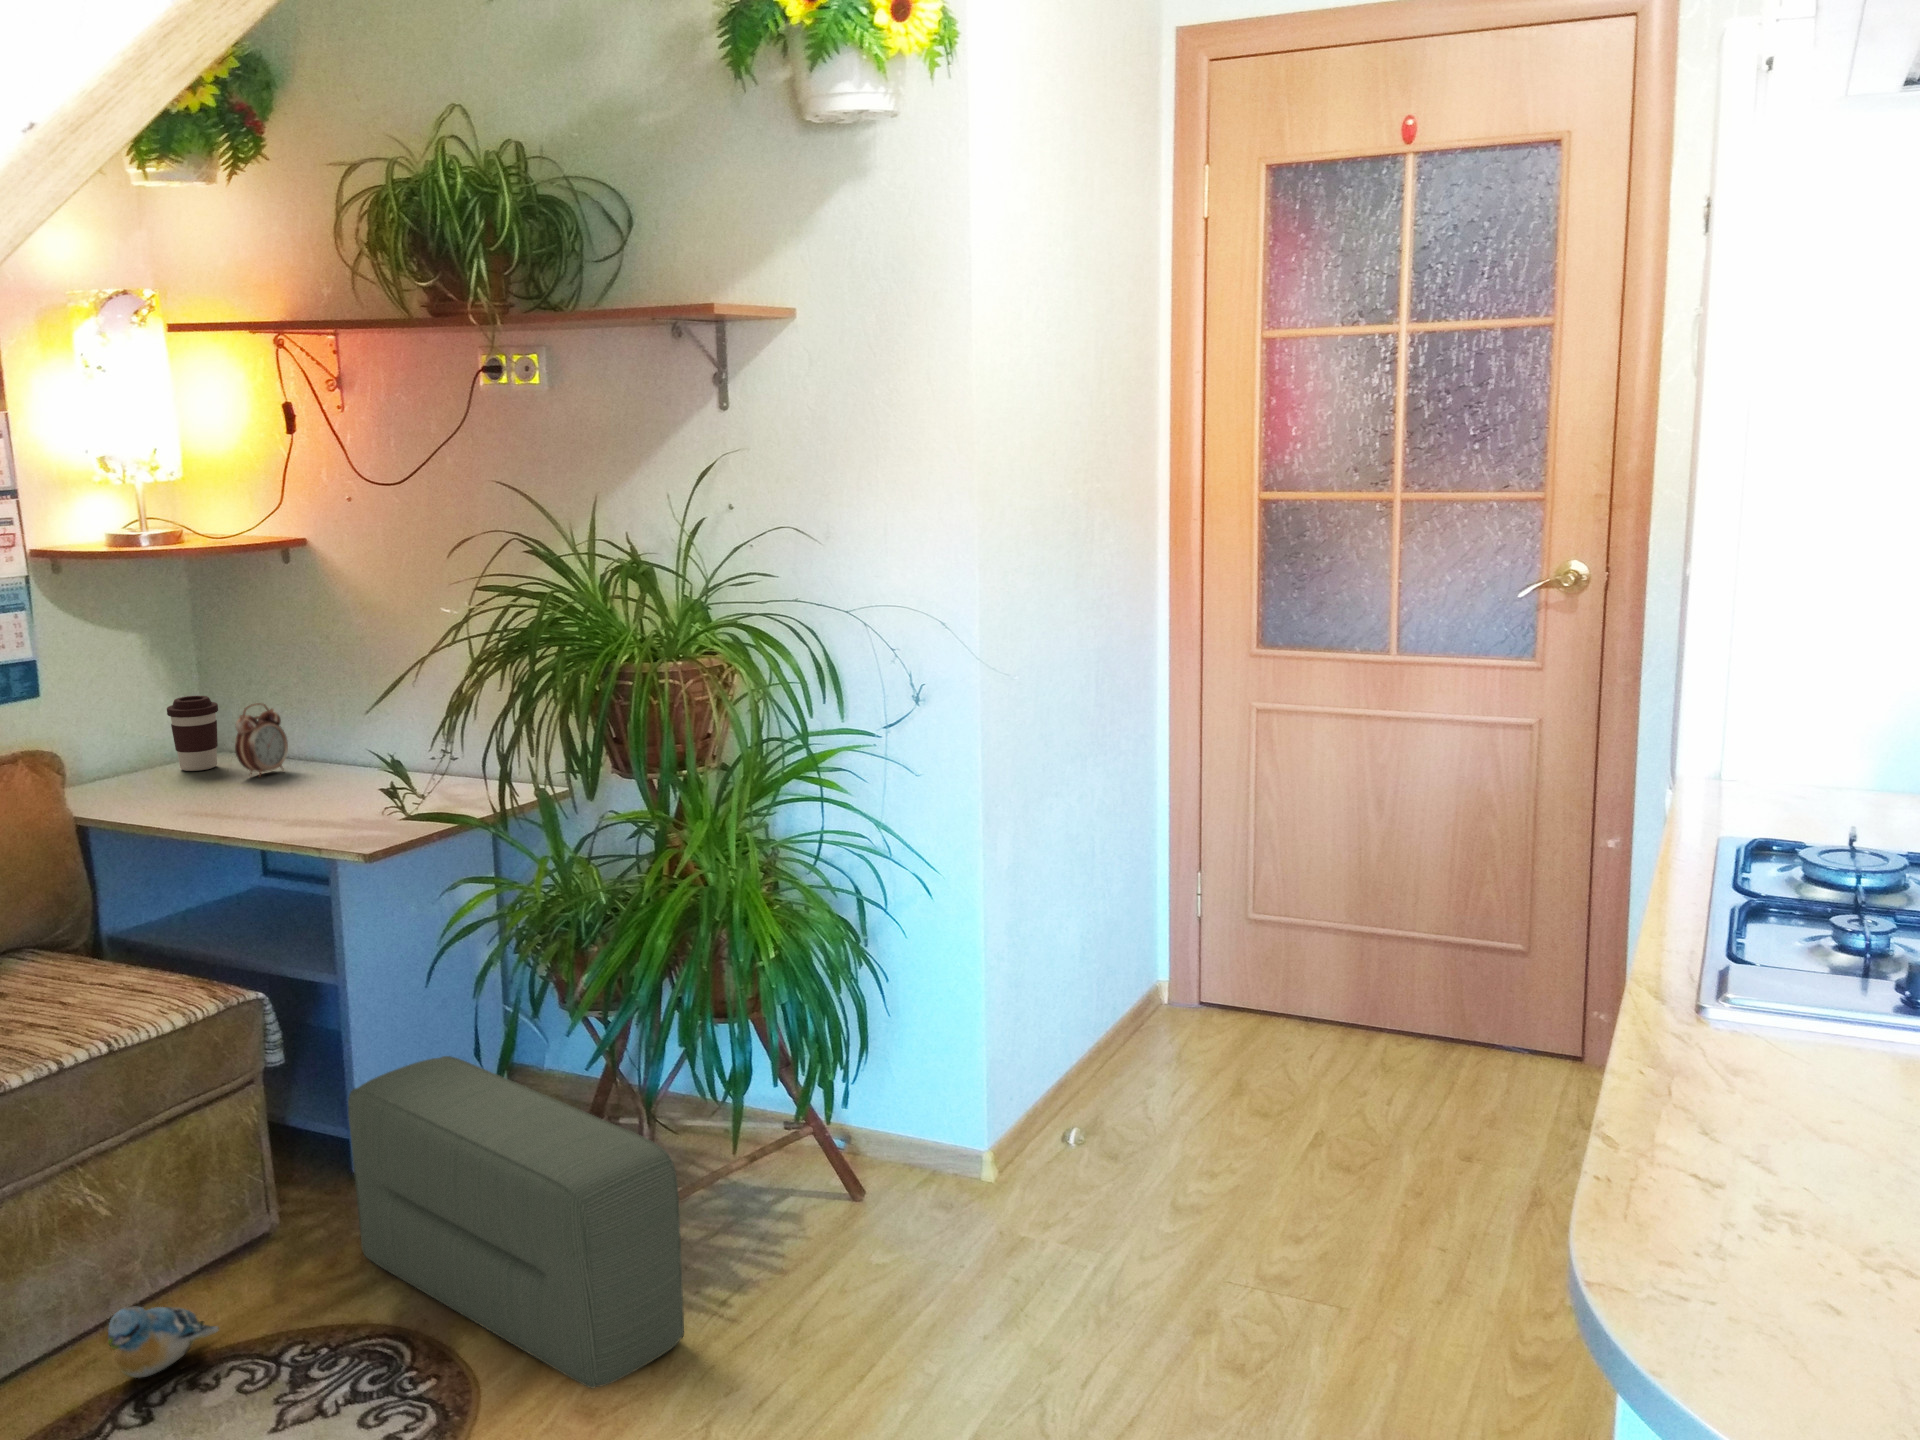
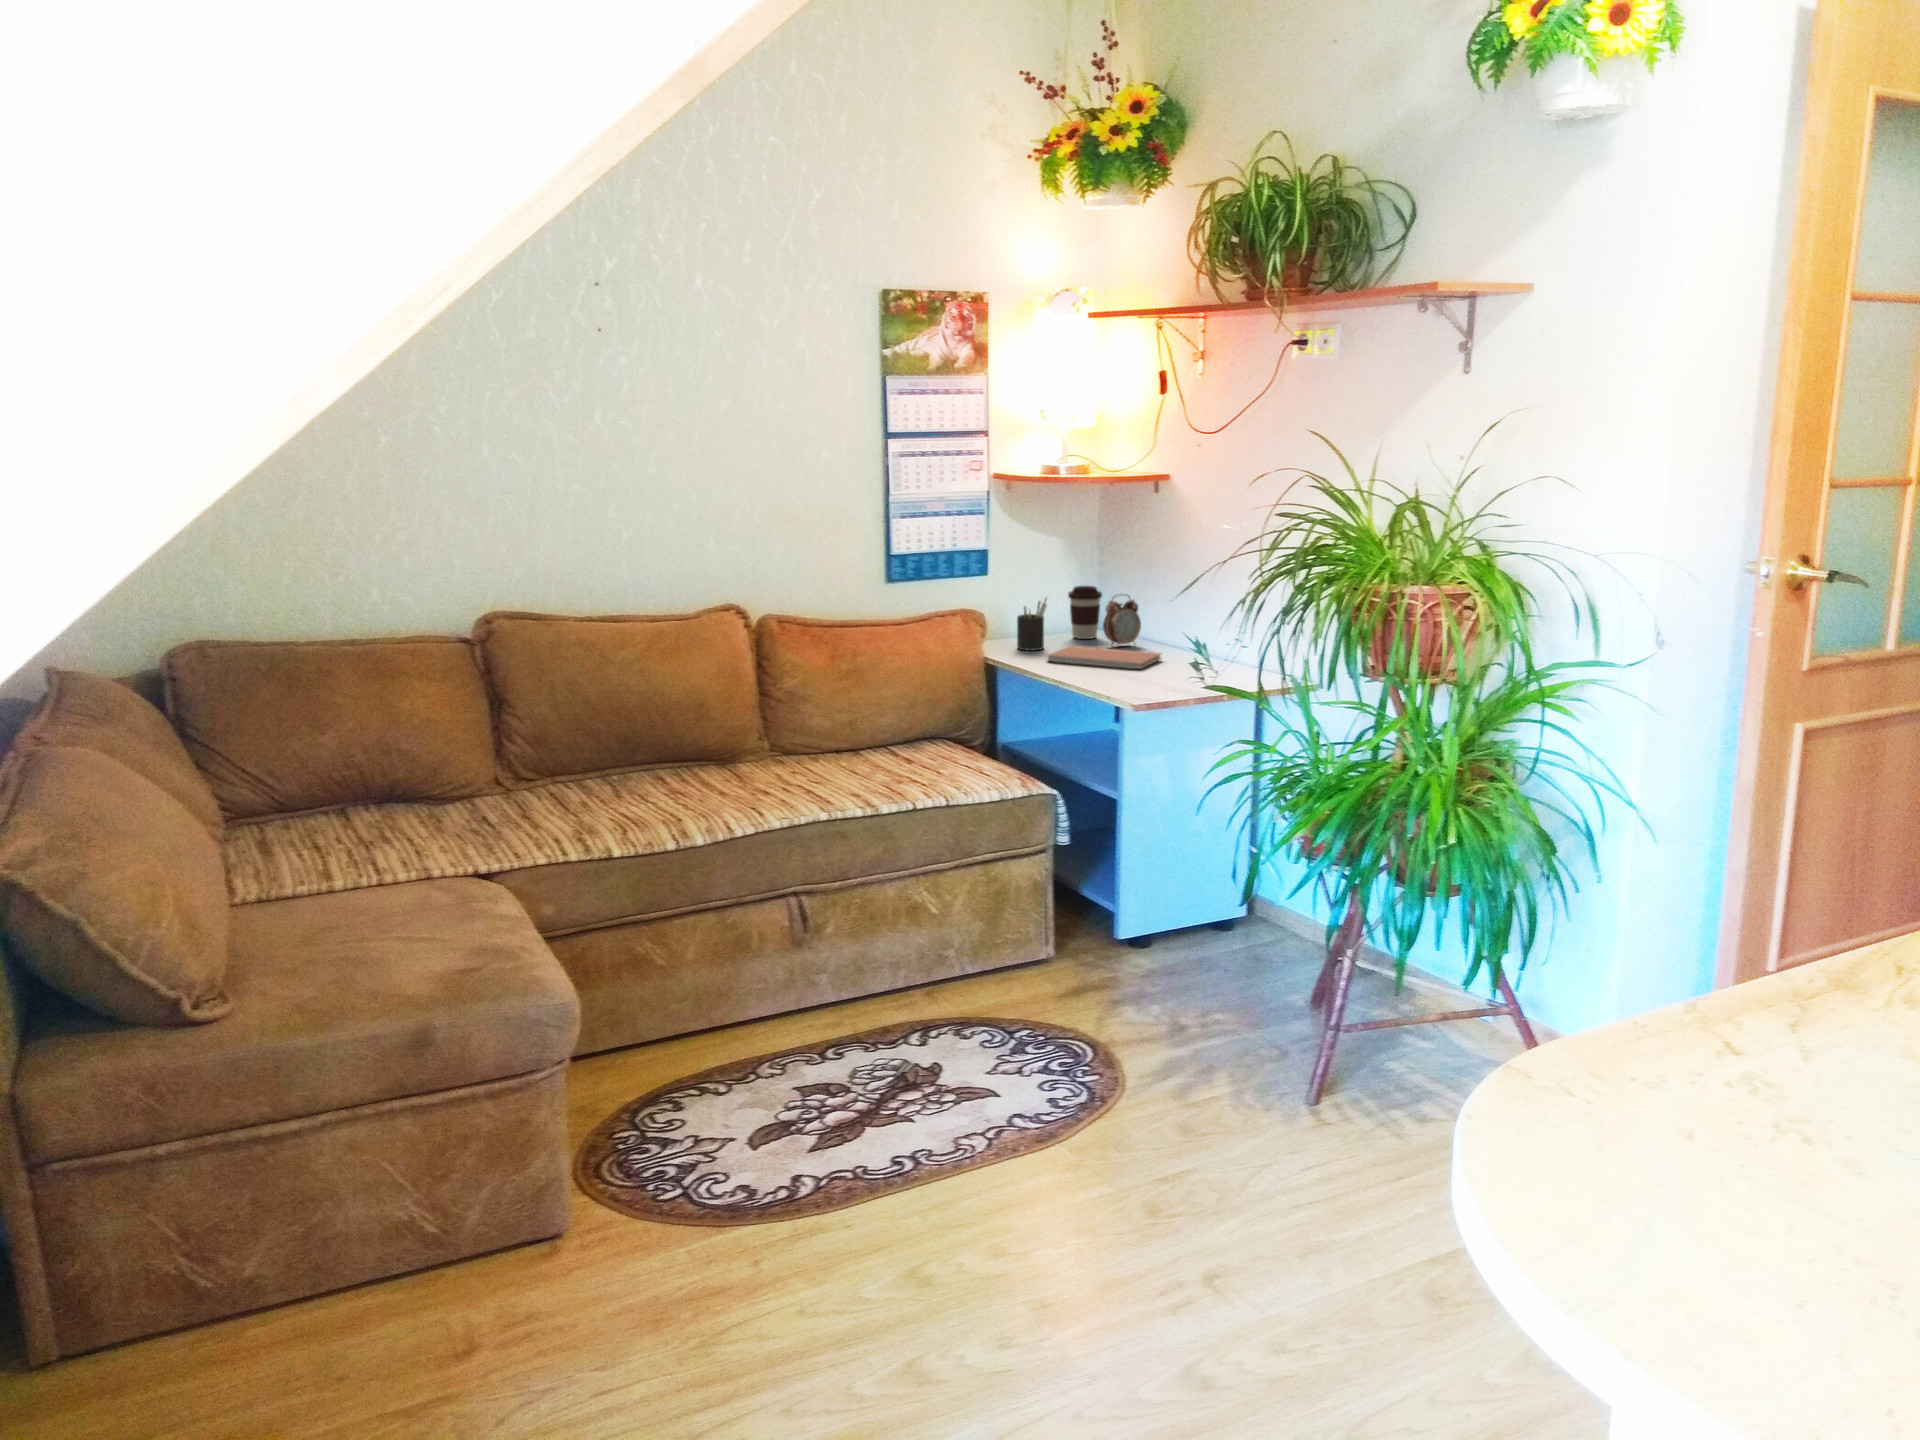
pen holder: none [106,721,153,801] -> present [1017,598,1047,651]
notebook: none [174,779,340,814] -> present [1047,646,1161,669]
pouf: present [348,1056,684,1388] -> none [1096,859,1291,1119]
plush toy: present [108,1307,219,1378] -> none [911,970,983,1020]

